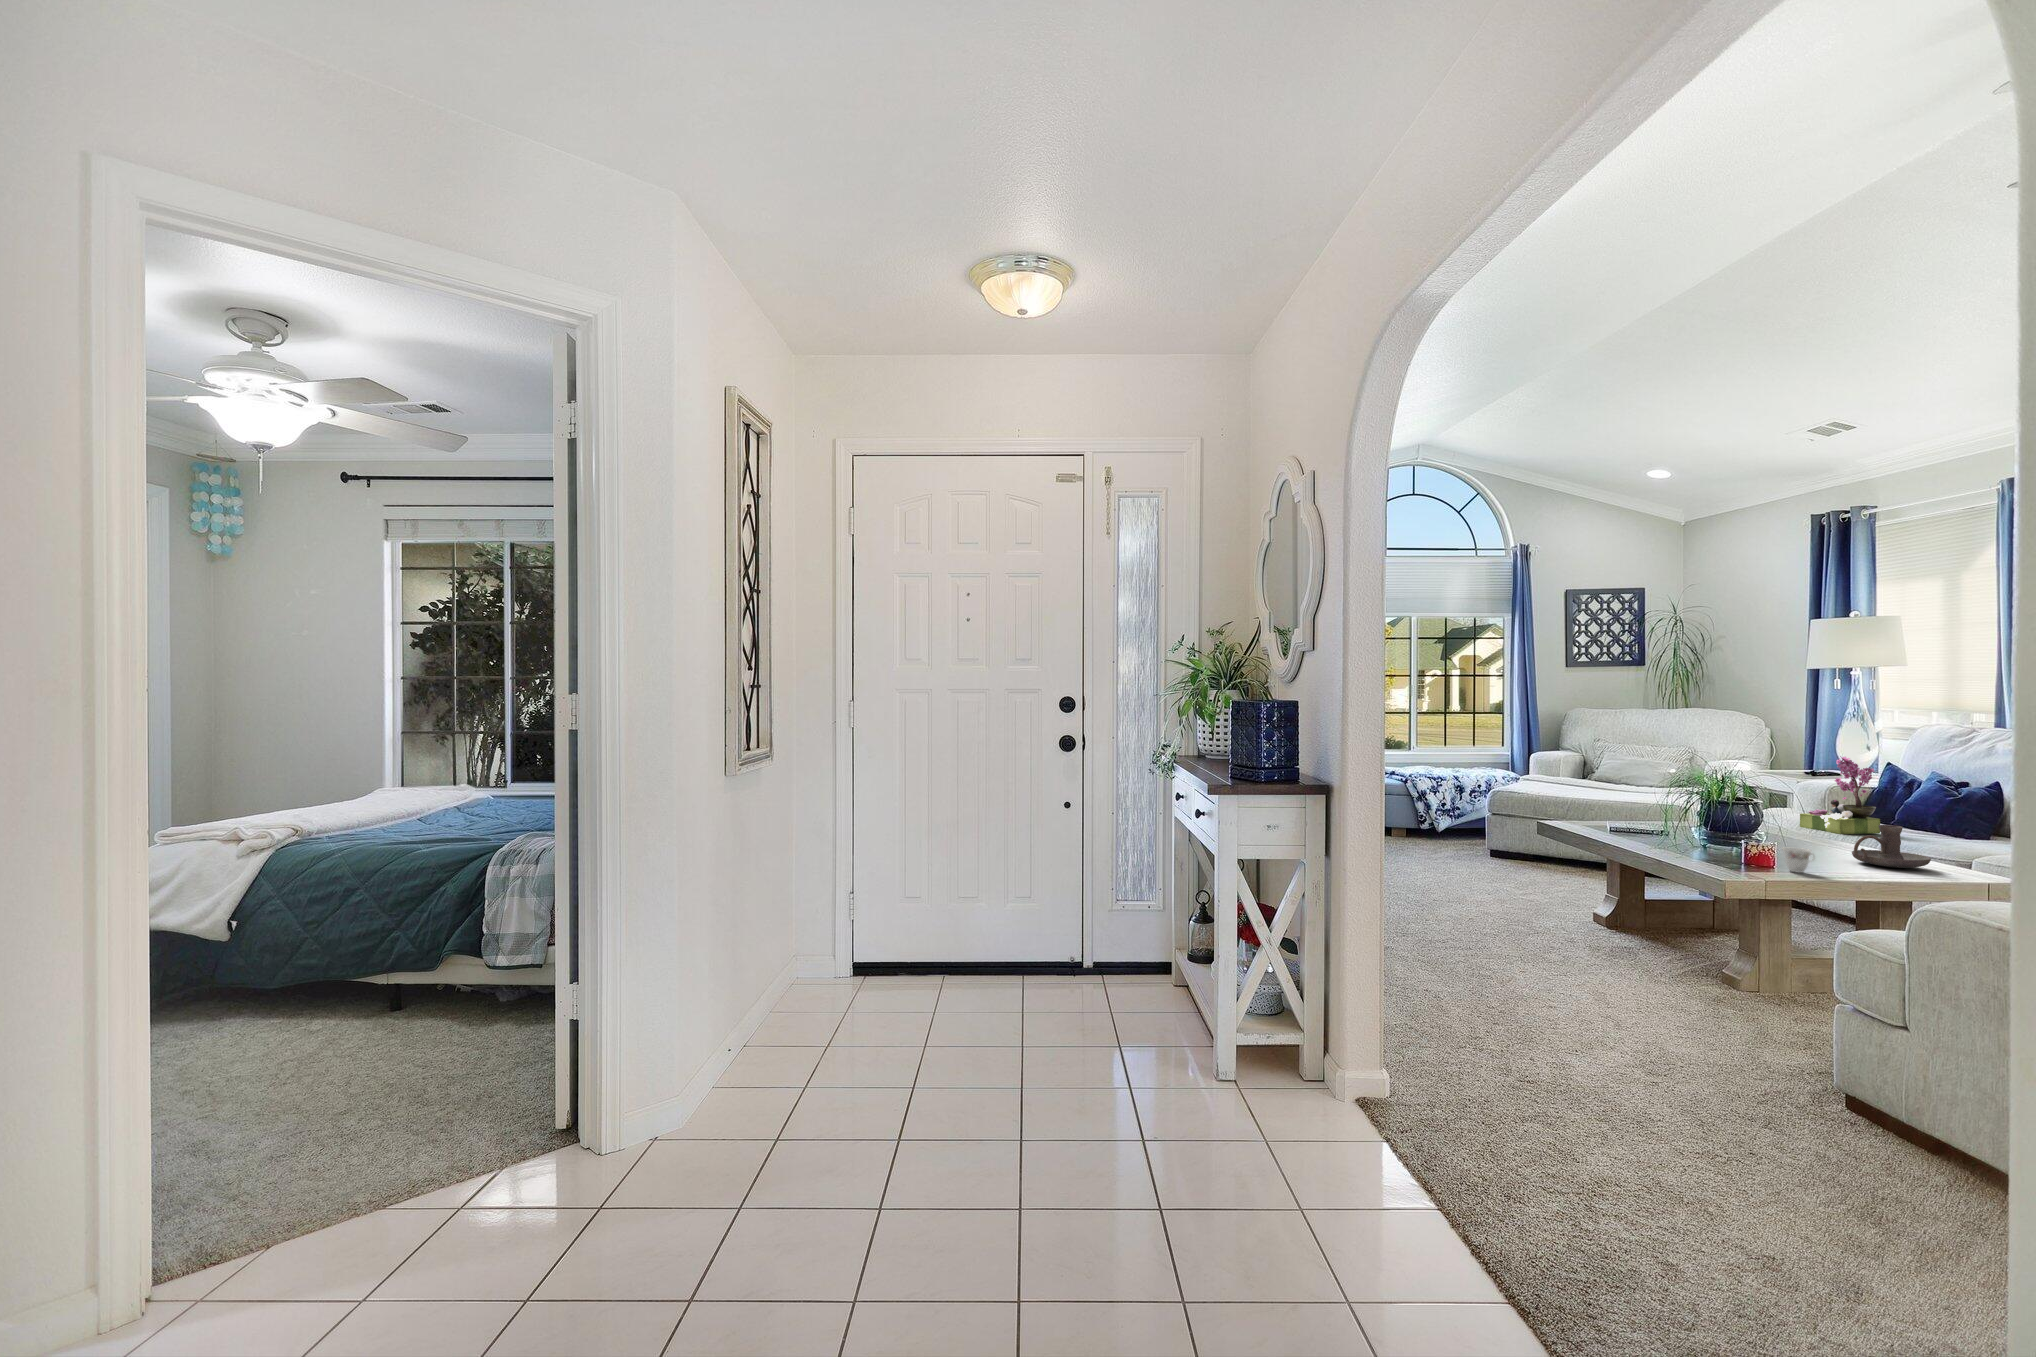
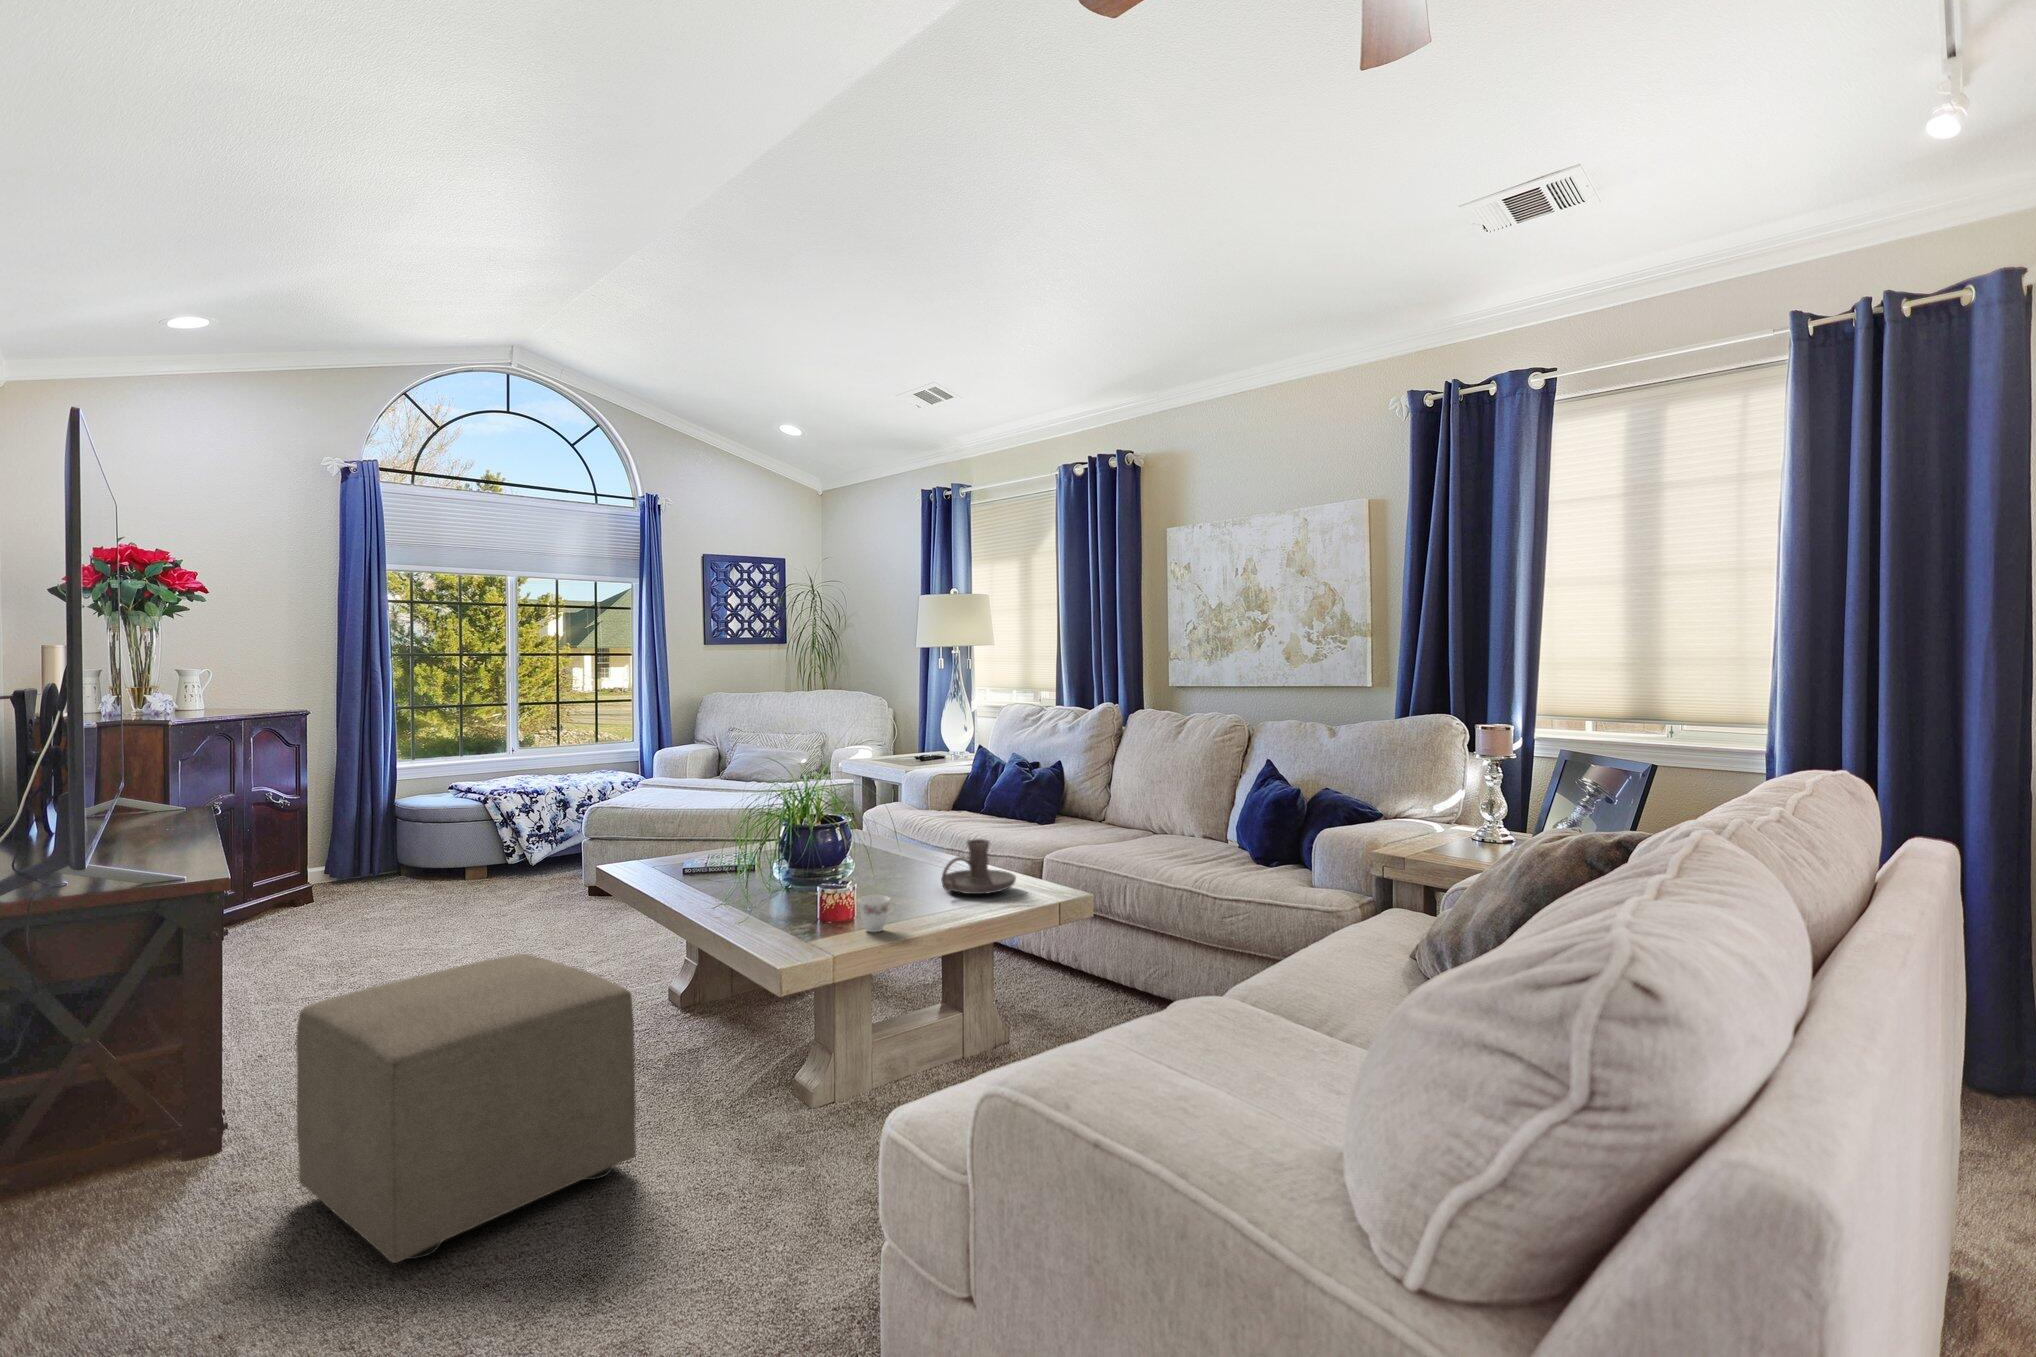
flower arrangement: present [1800,756,1880,834] -> none [904,744,975,837]
ottoman: none [1418,857,1617,997] -> present [296,954,636,1263]

